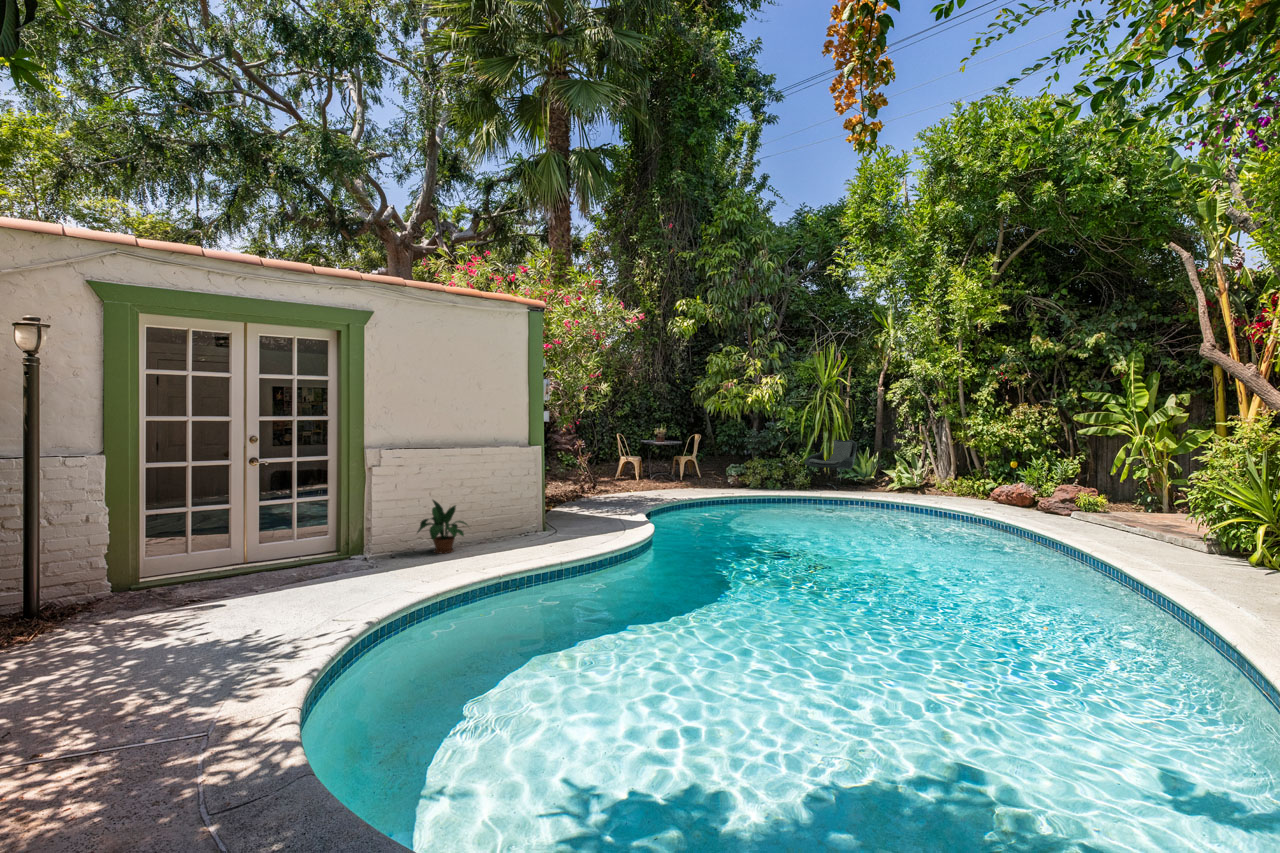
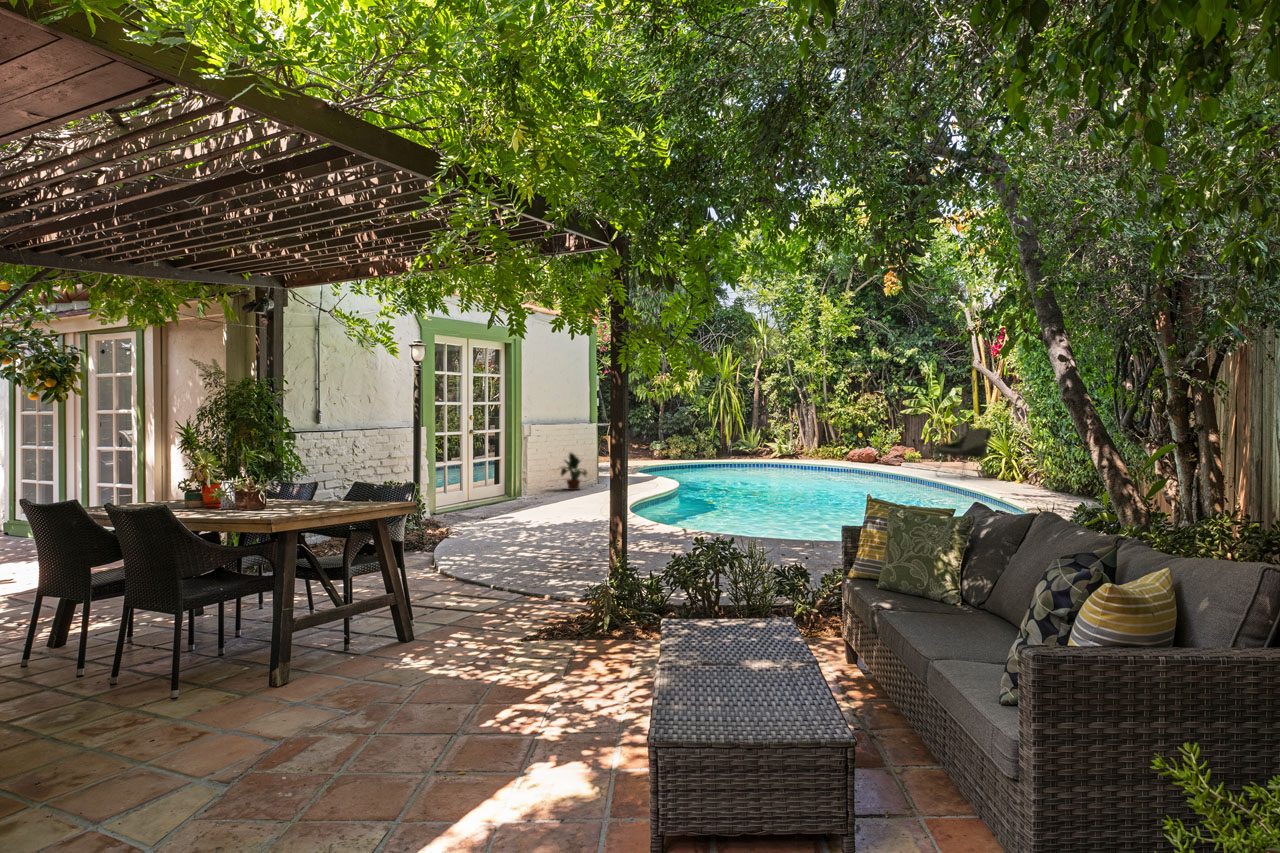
lounge chair: present [804,440,859,491] -> present [934,428,992,477]

